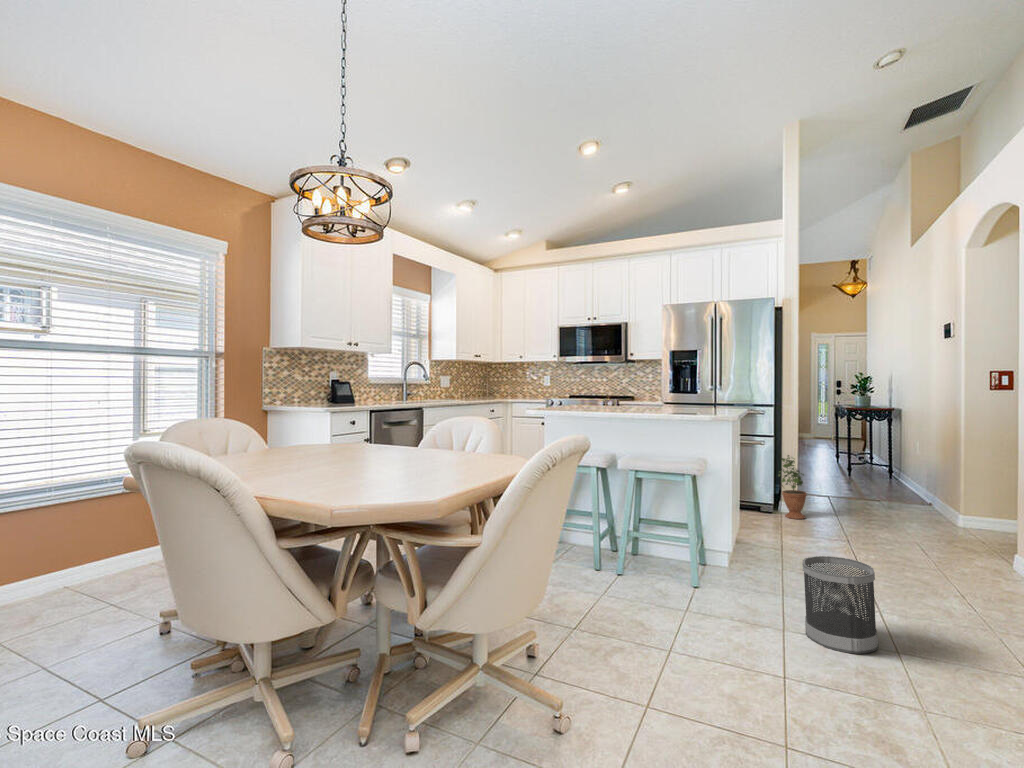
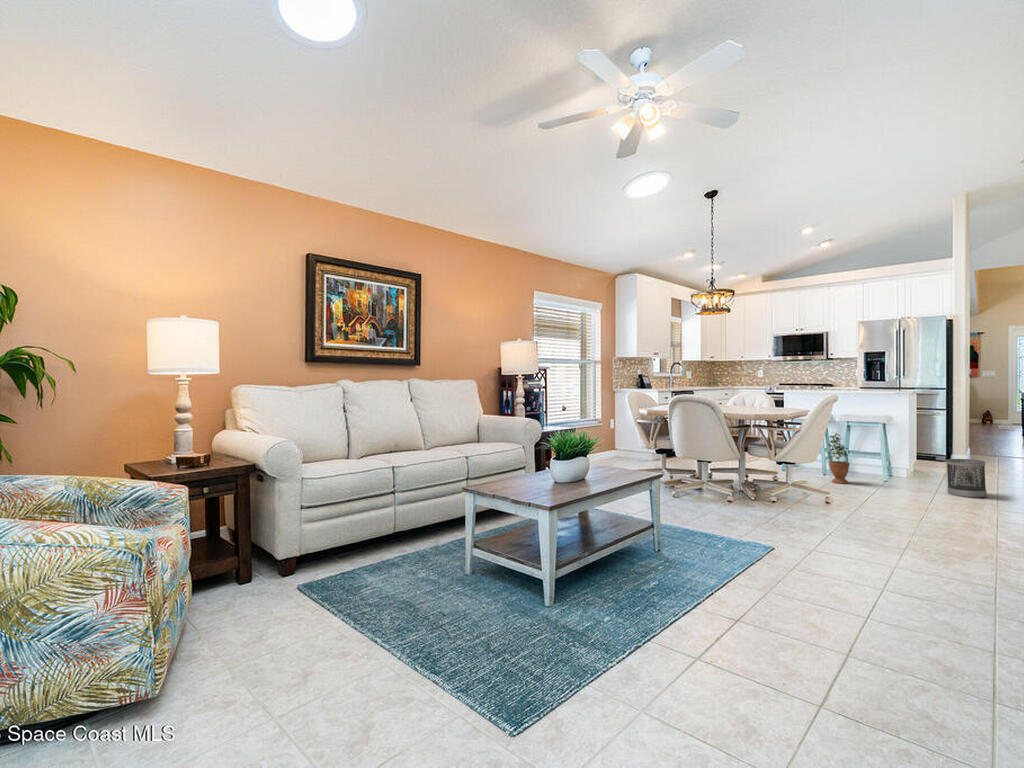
potted plant: present [778,455,806,519] -> present [825,433,850,484]

